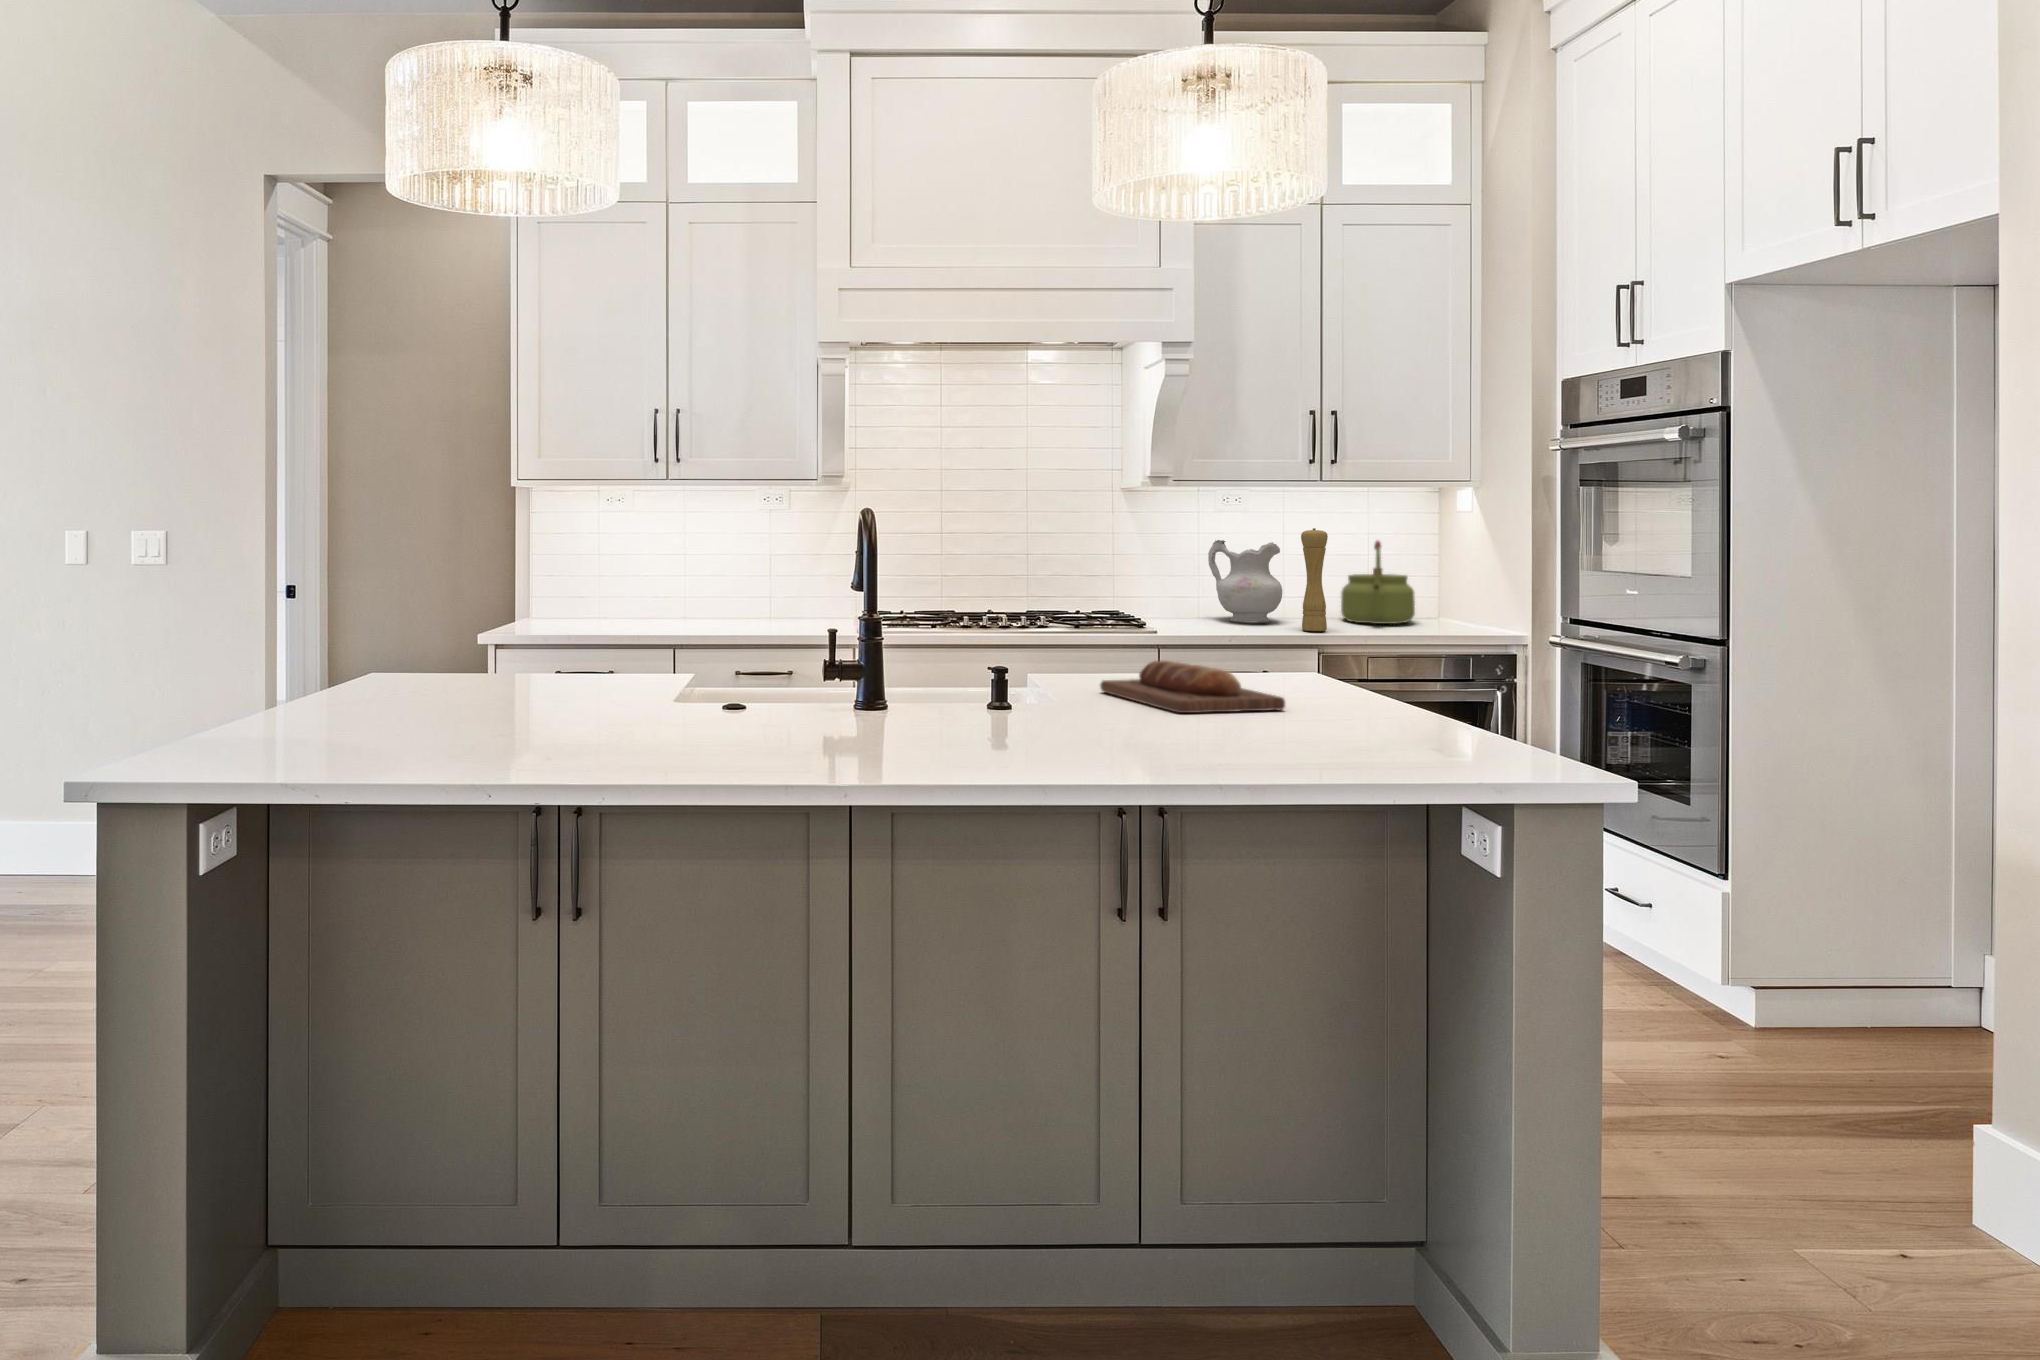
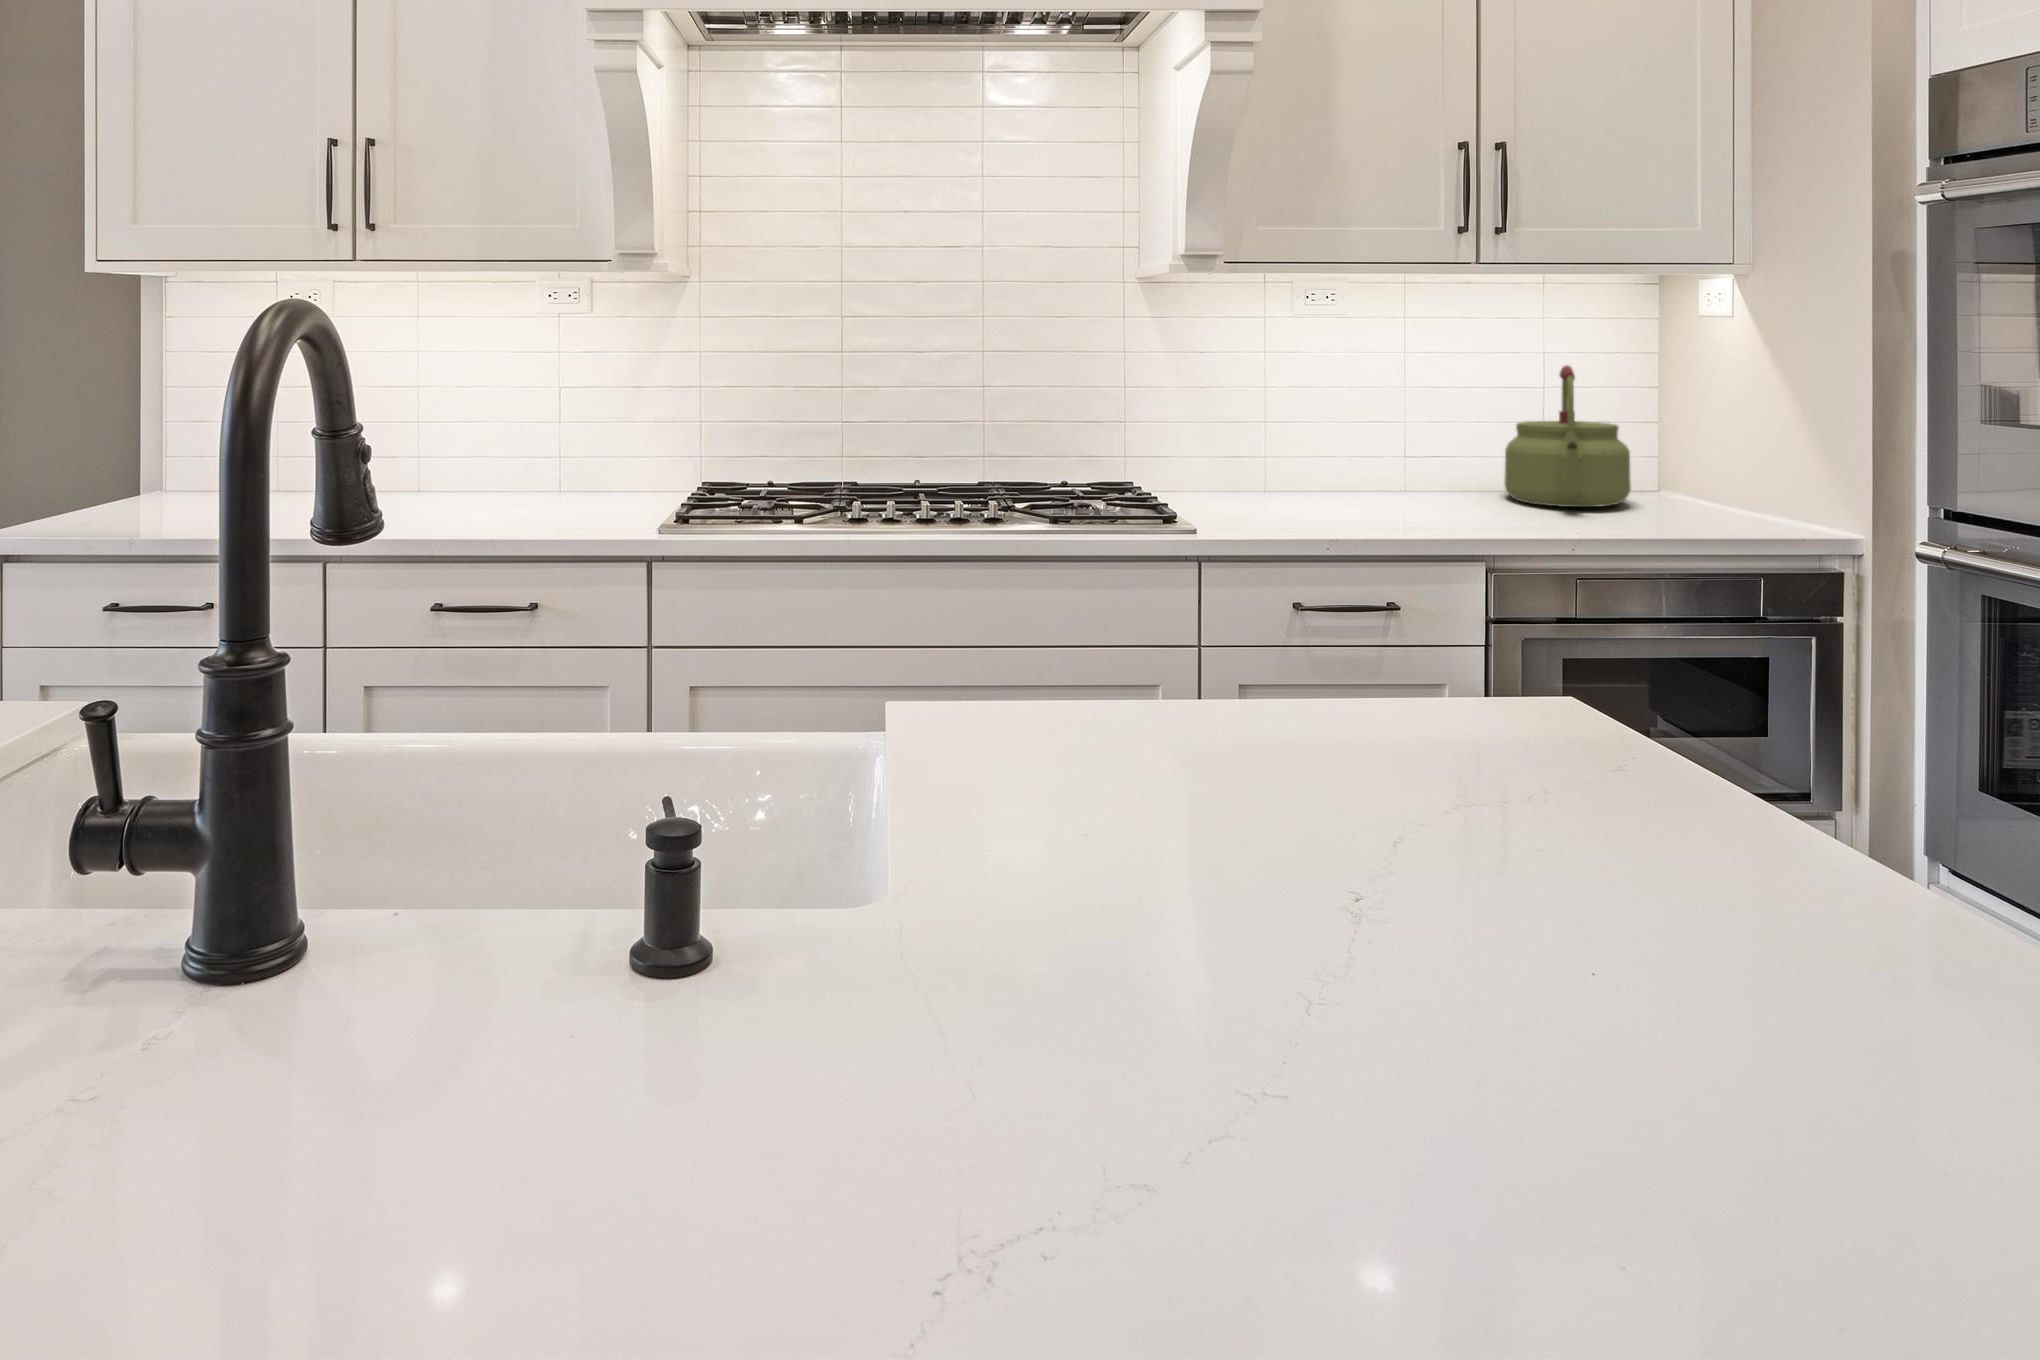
pepper mill: present [1301,528,1328,631] -> none [1446,346,1493,524]
ceramic pitcher: present [1208,540,1282,622] -> none [1284,364,1409,505]
bread loaf: present [1100,660,1285,713] -> none [1019,759,1649,1074]

